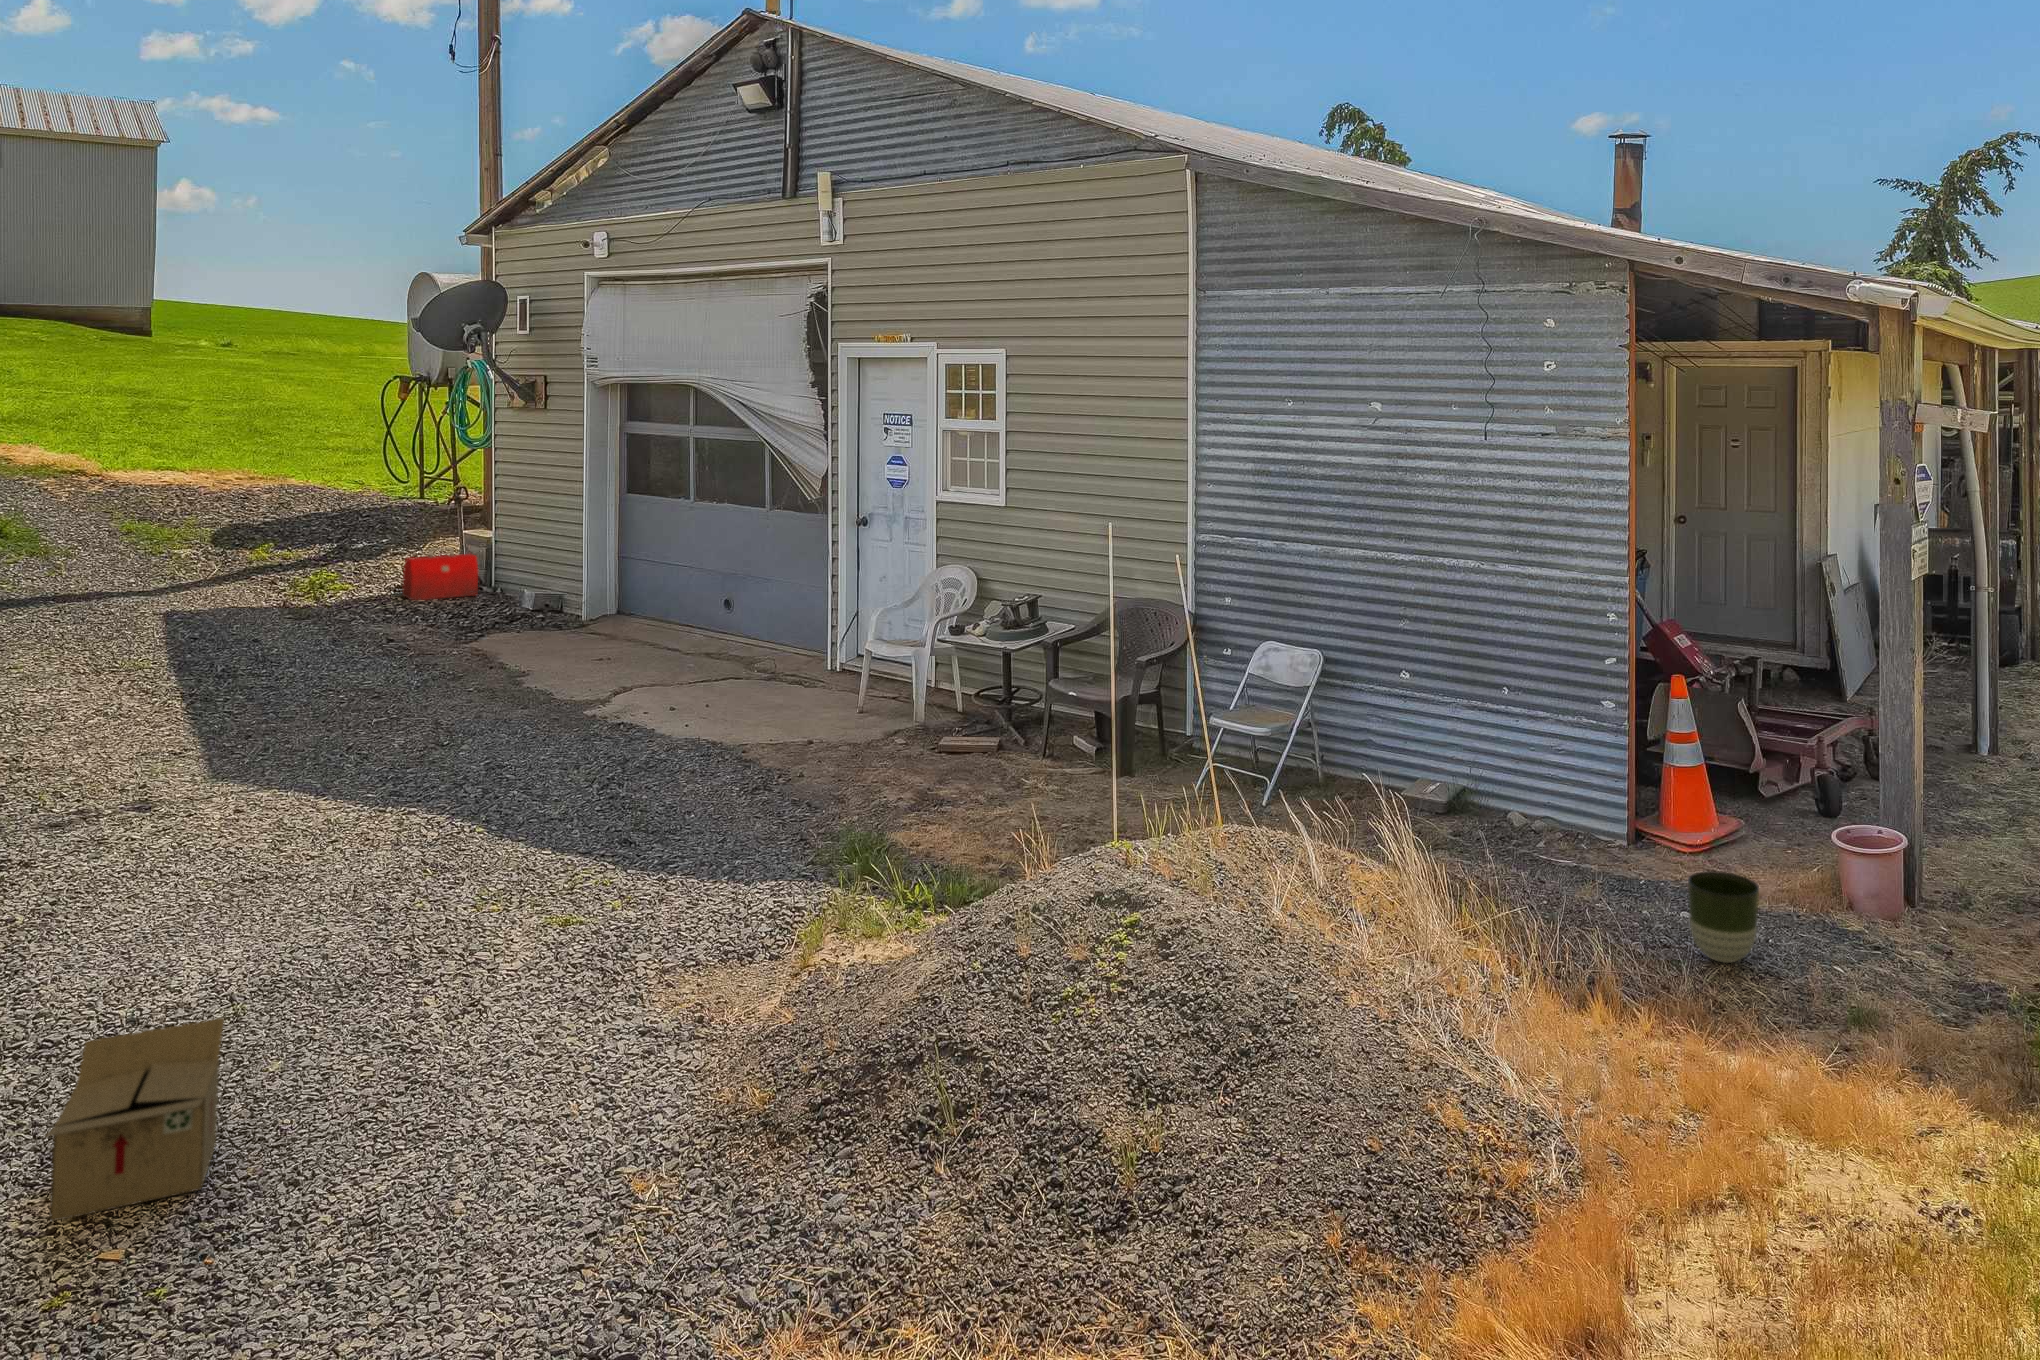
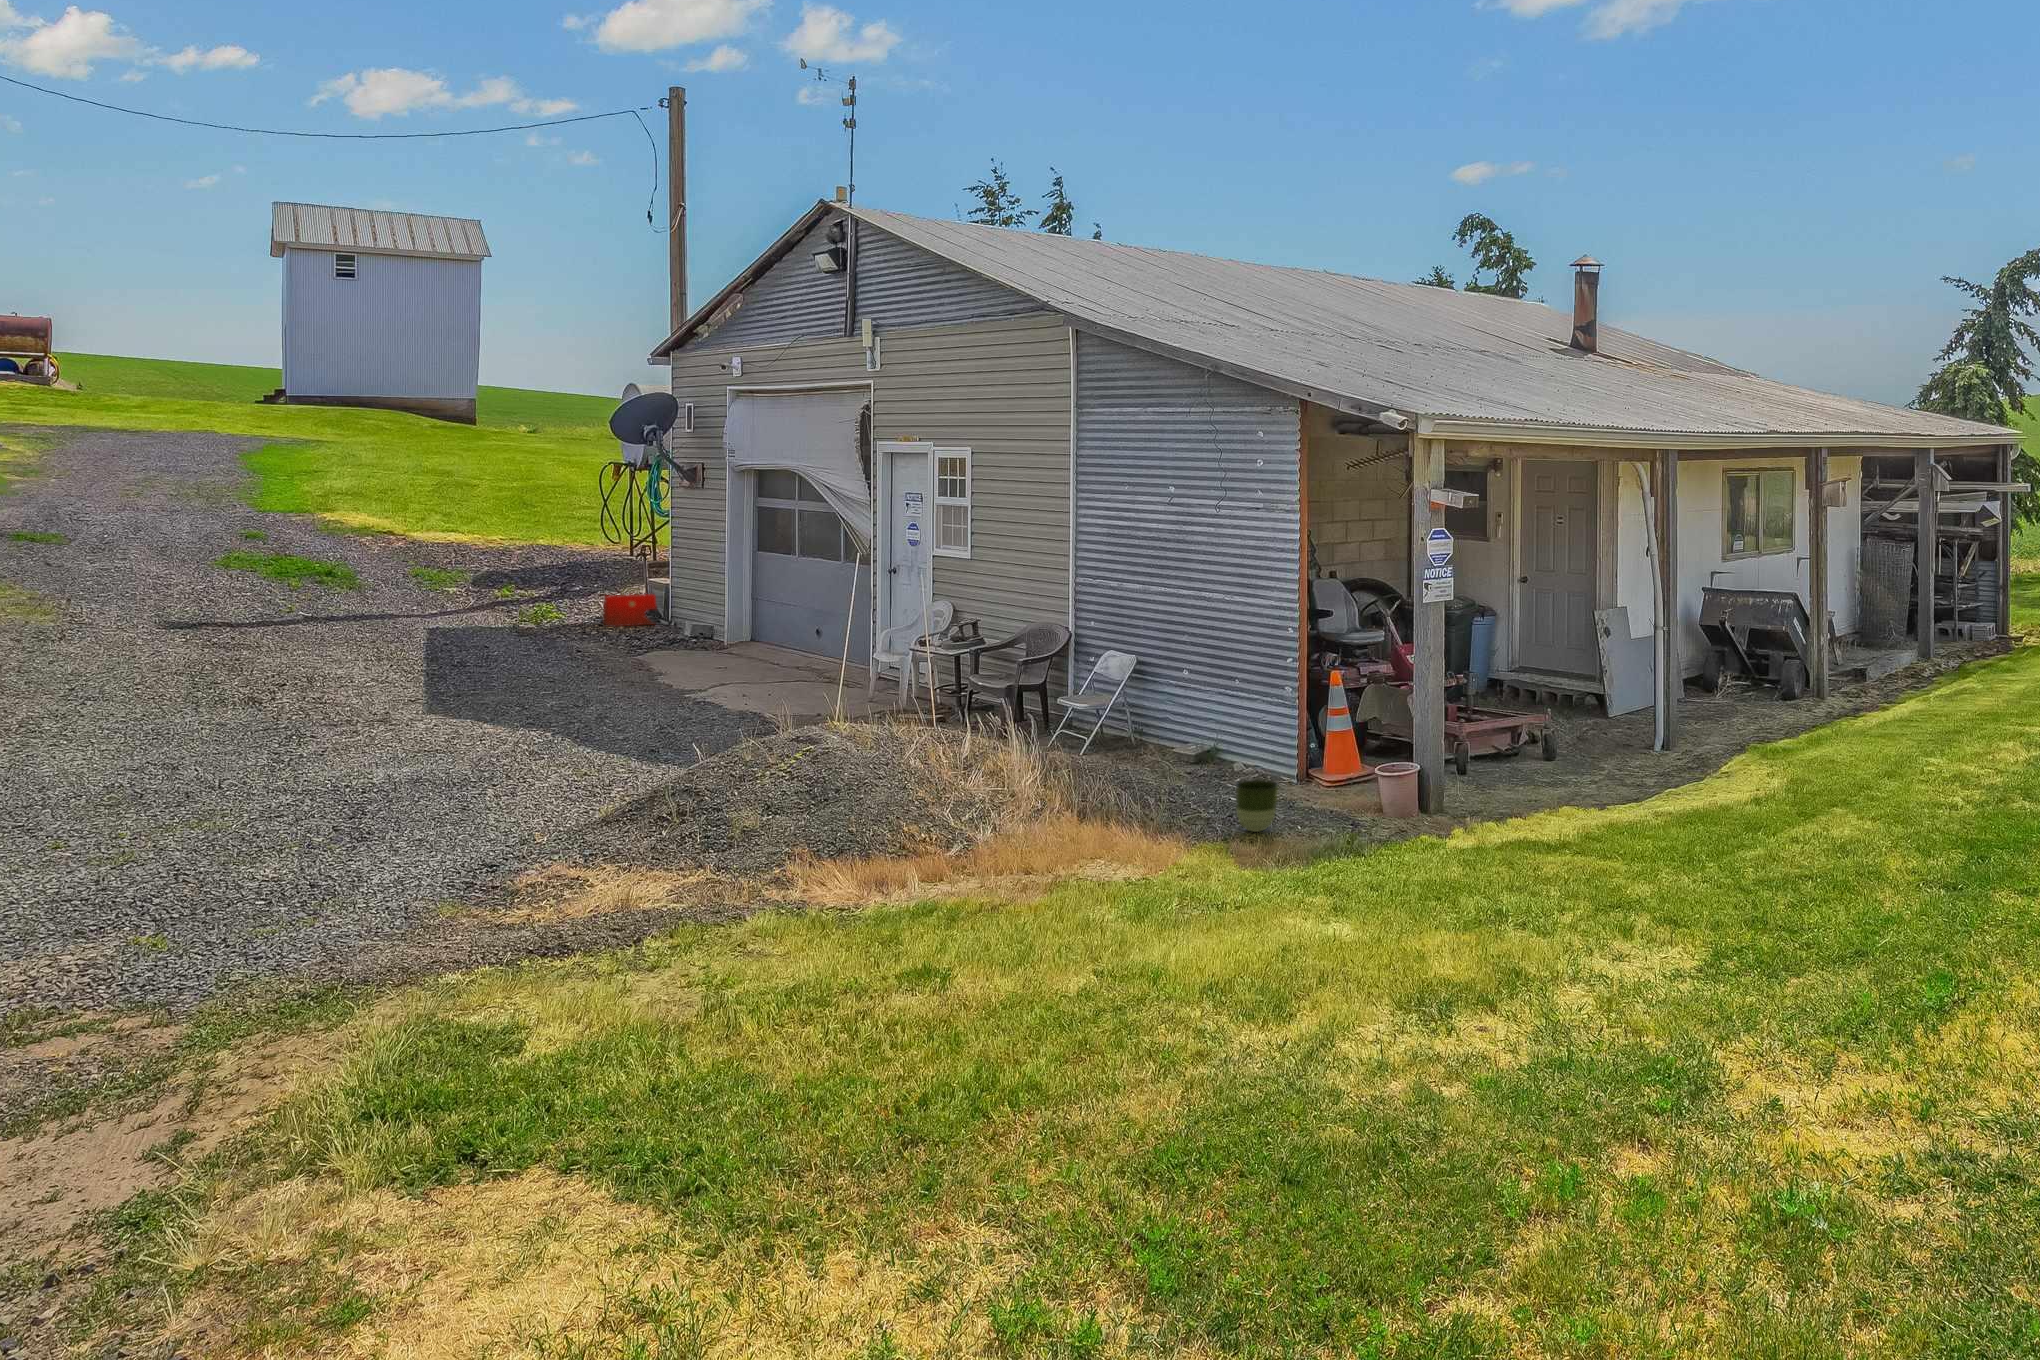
cardboard box: present [45,1018,224,1221] -> none [287,789,379,867]

